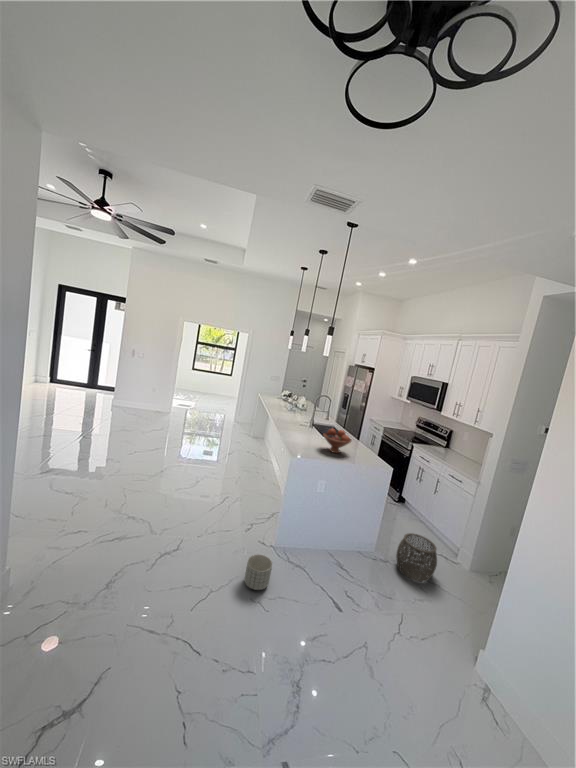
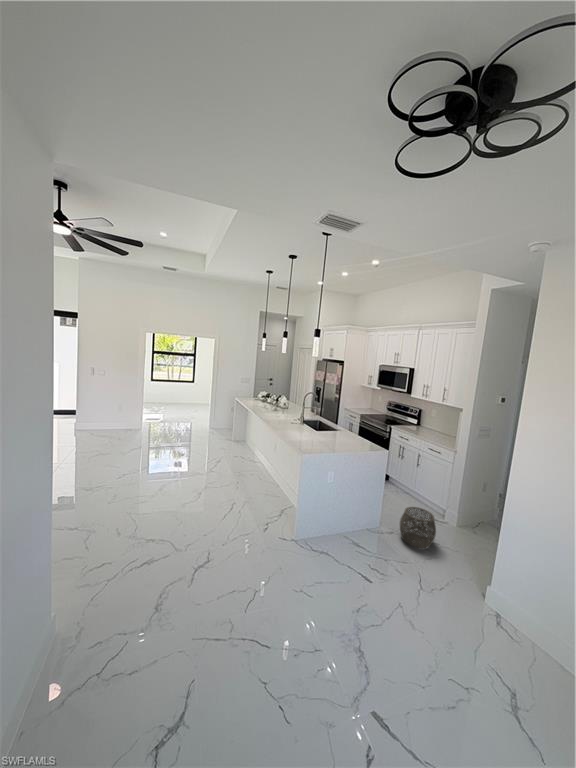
fruit bowl: present [323,429,351,453] -> none [319,423,347,446]
planter: present [244,555,272,590] -> none [277,553,302,587]

